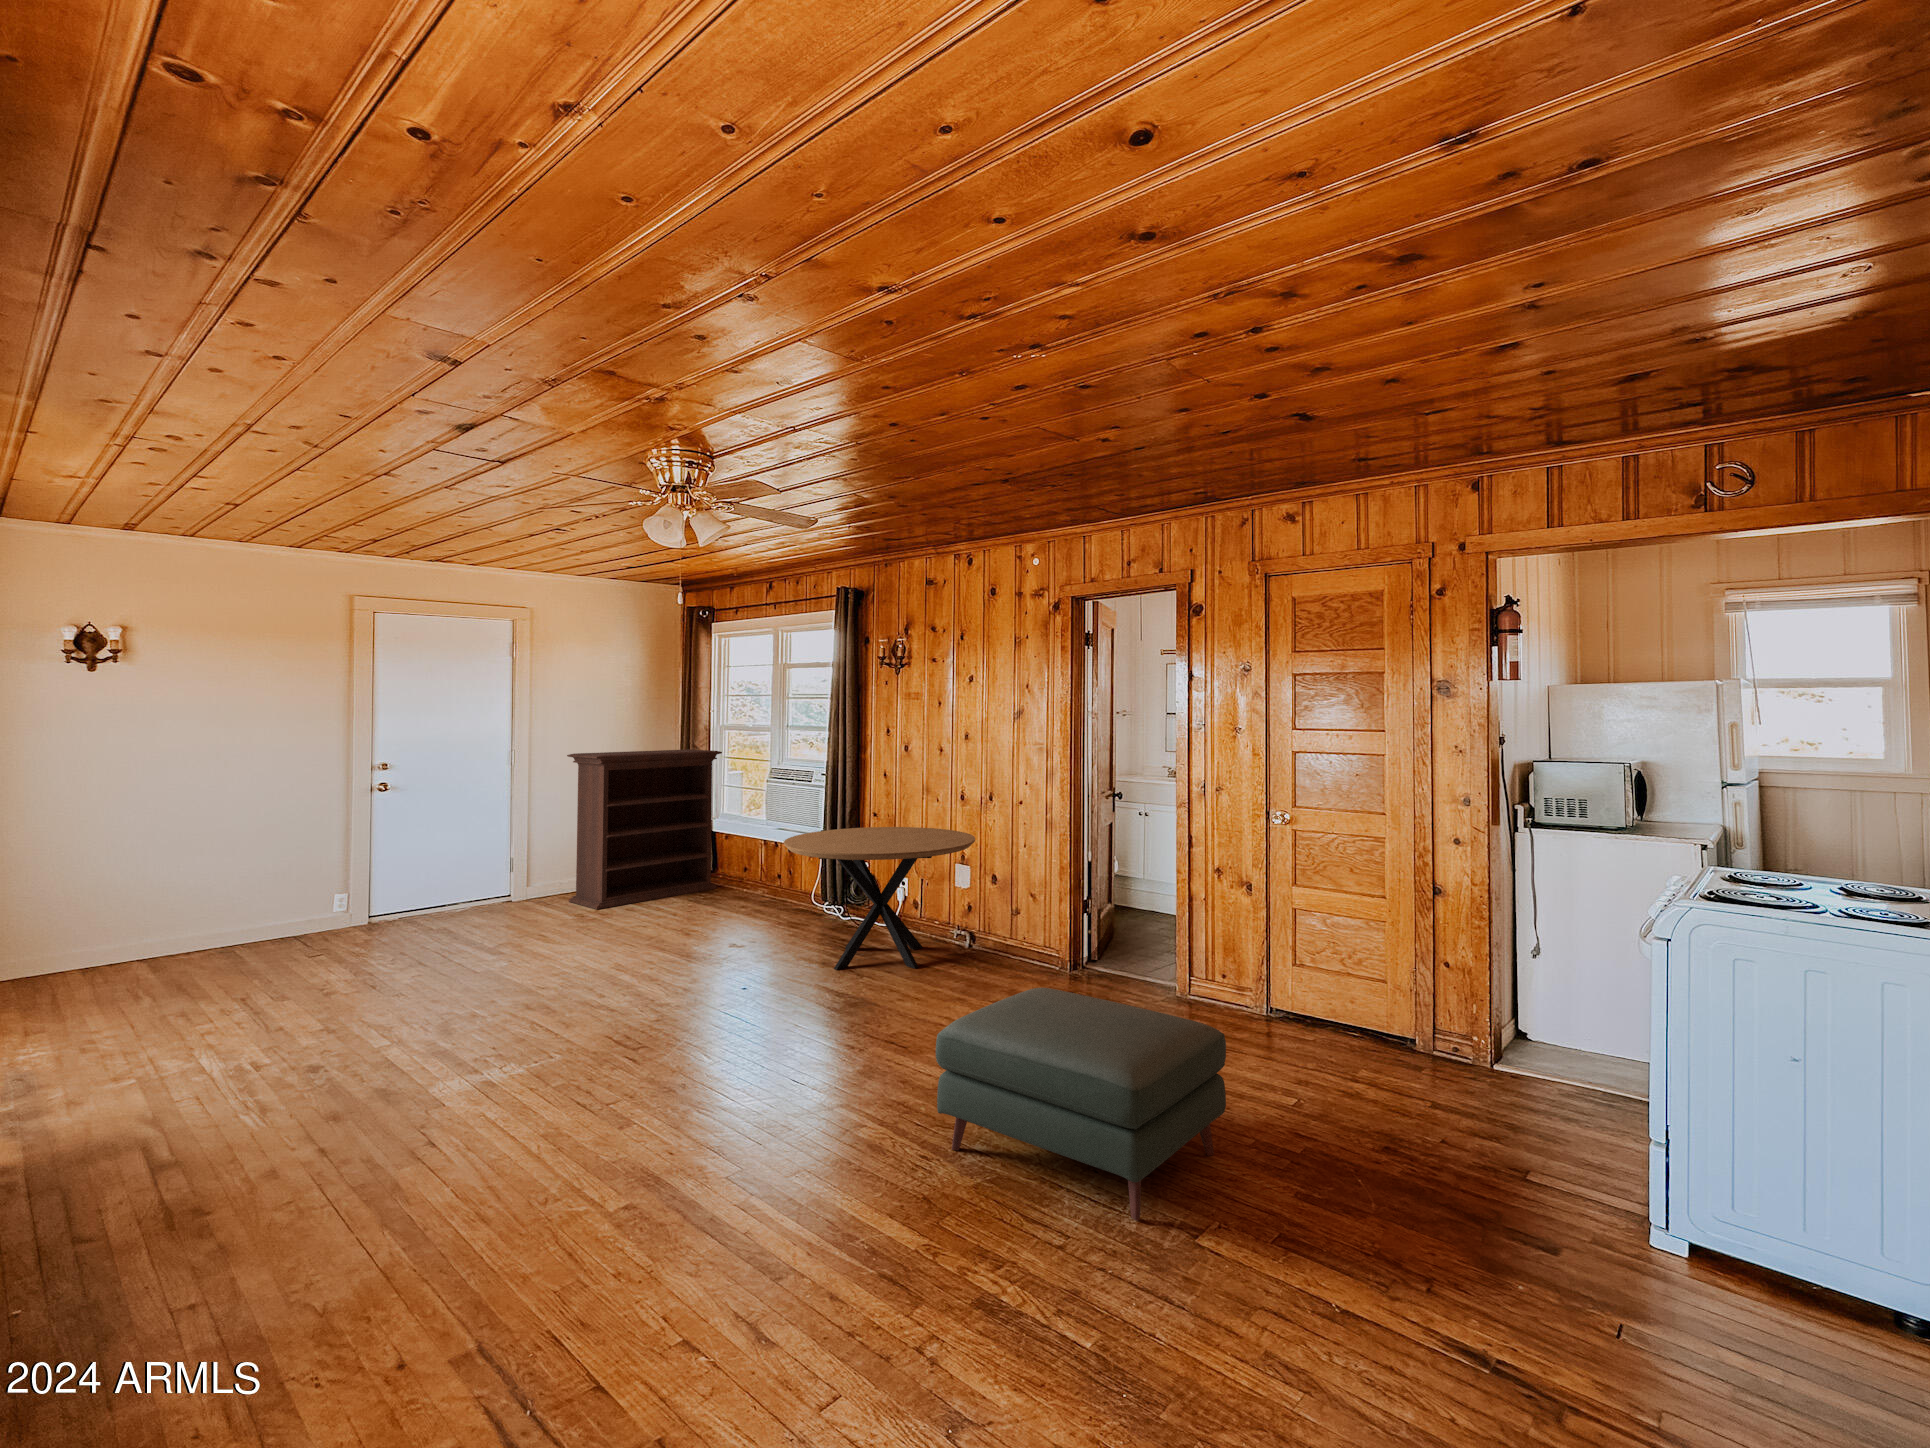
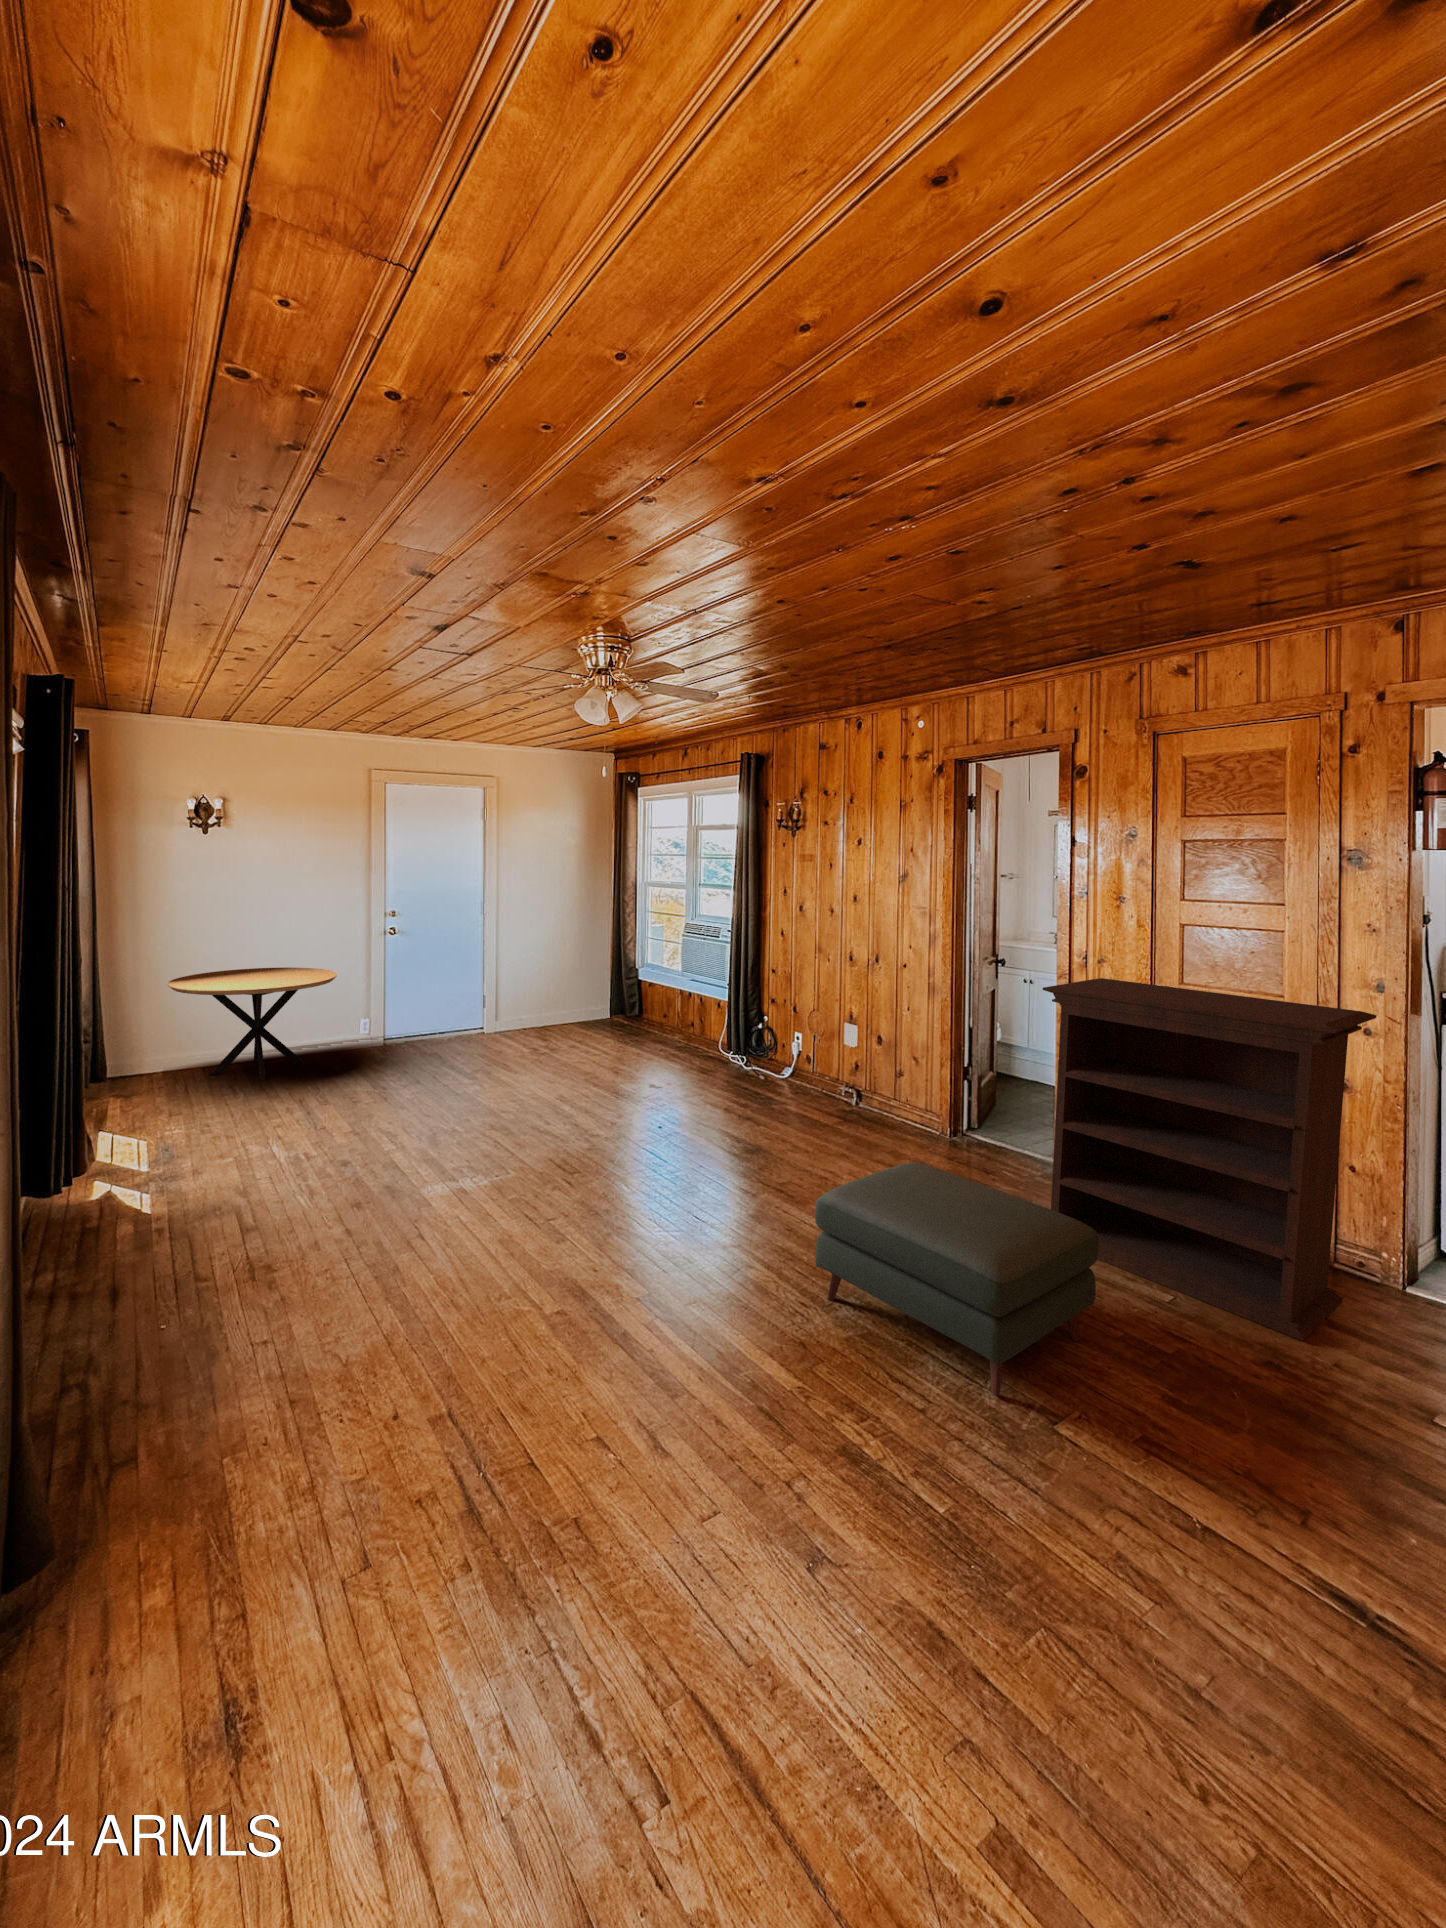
bookshelf: present [567,749,722,909] -> present [1043,978,1377,1341]
dining table: present [784,827,975,970] -> present [168,968,337,1080]

